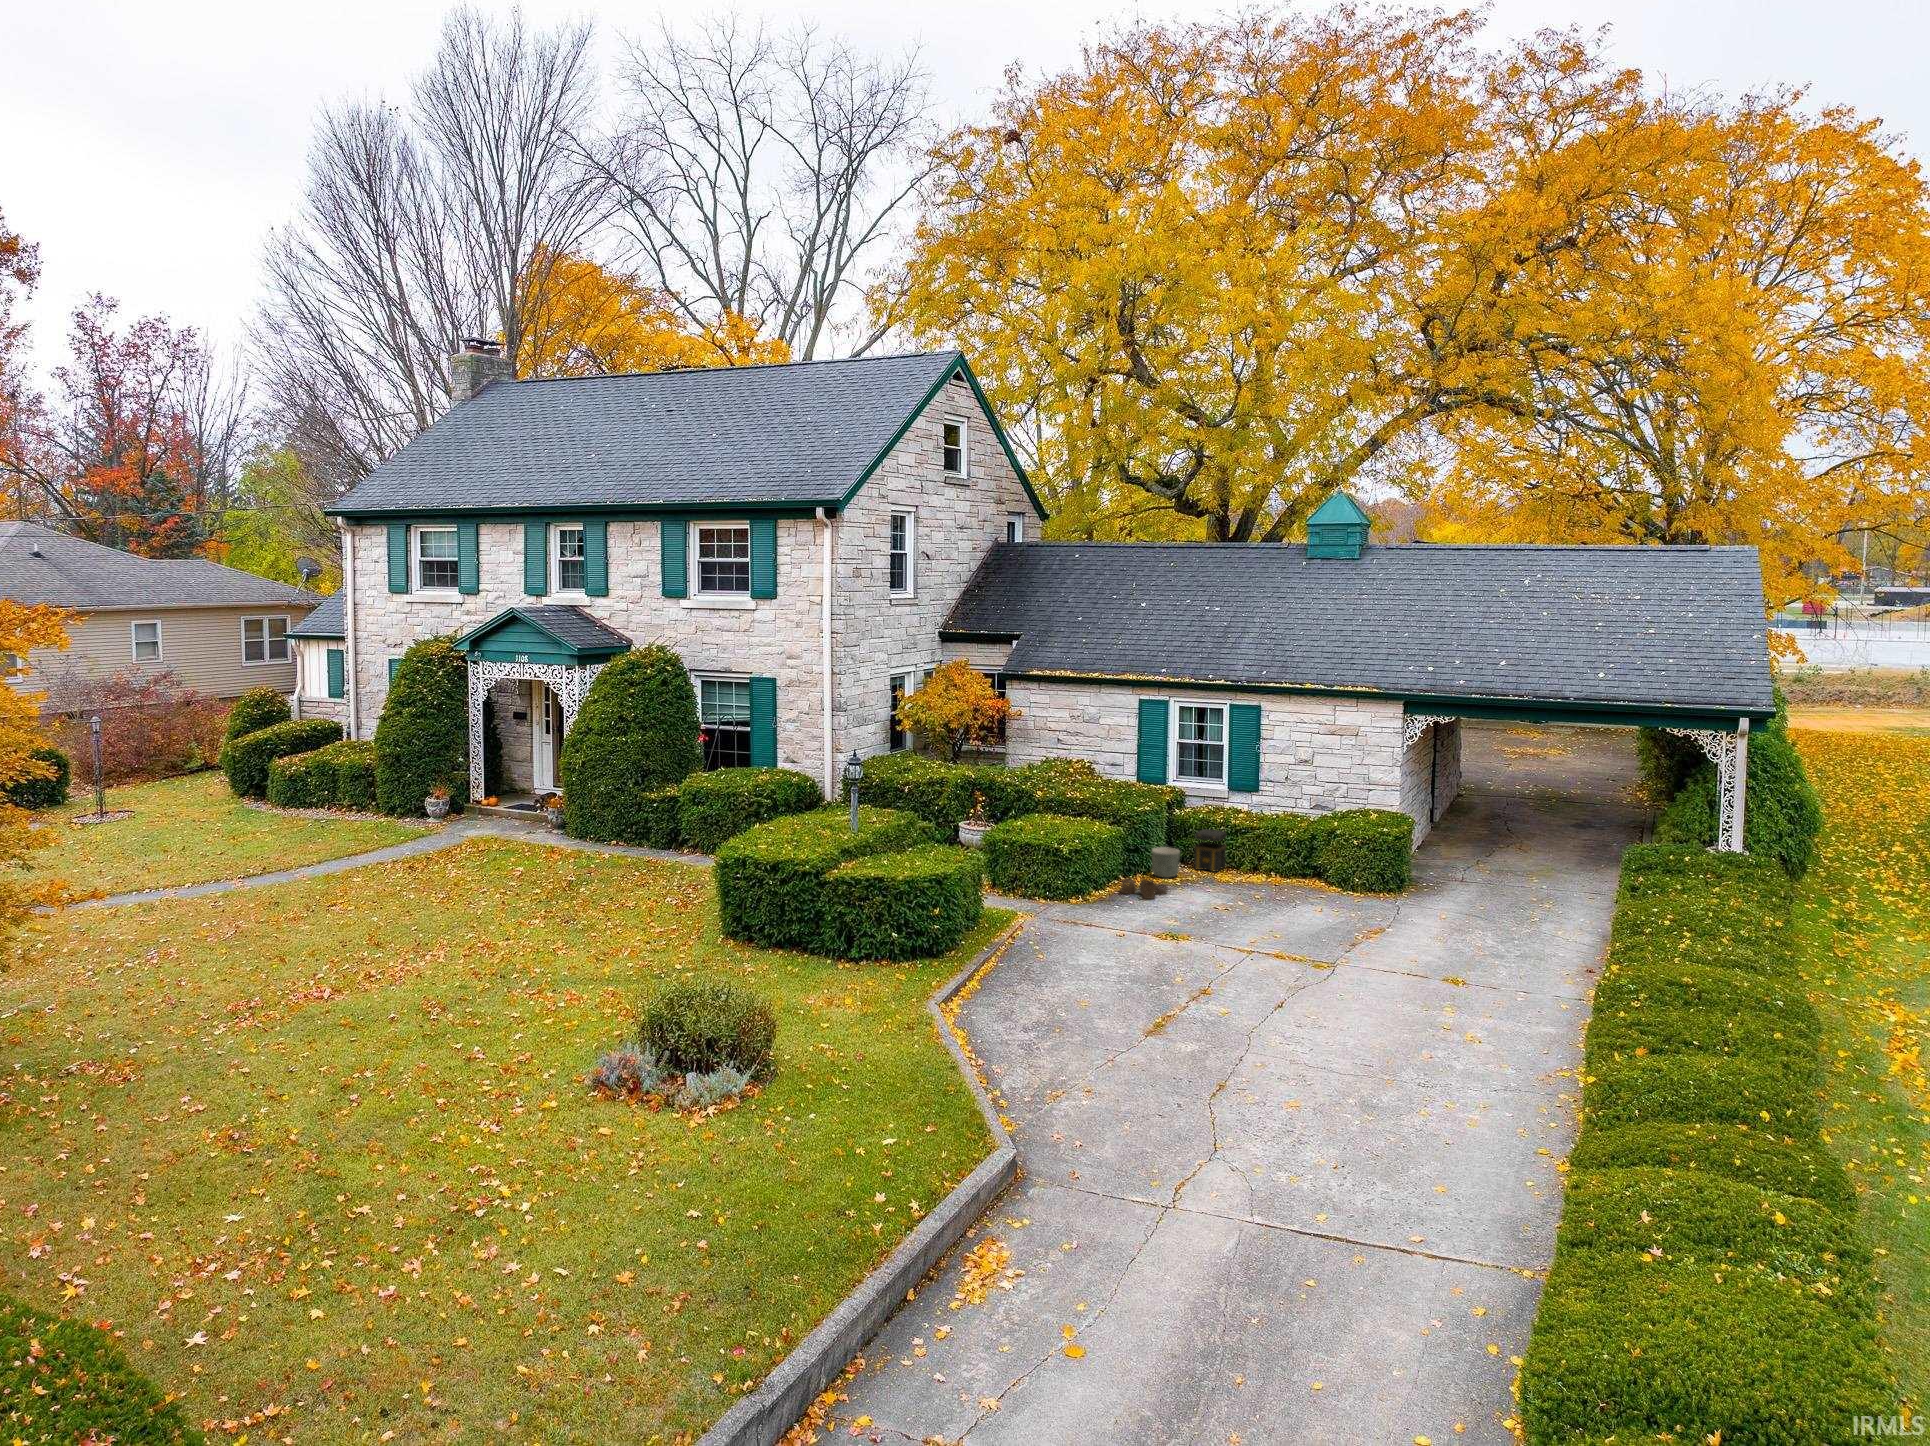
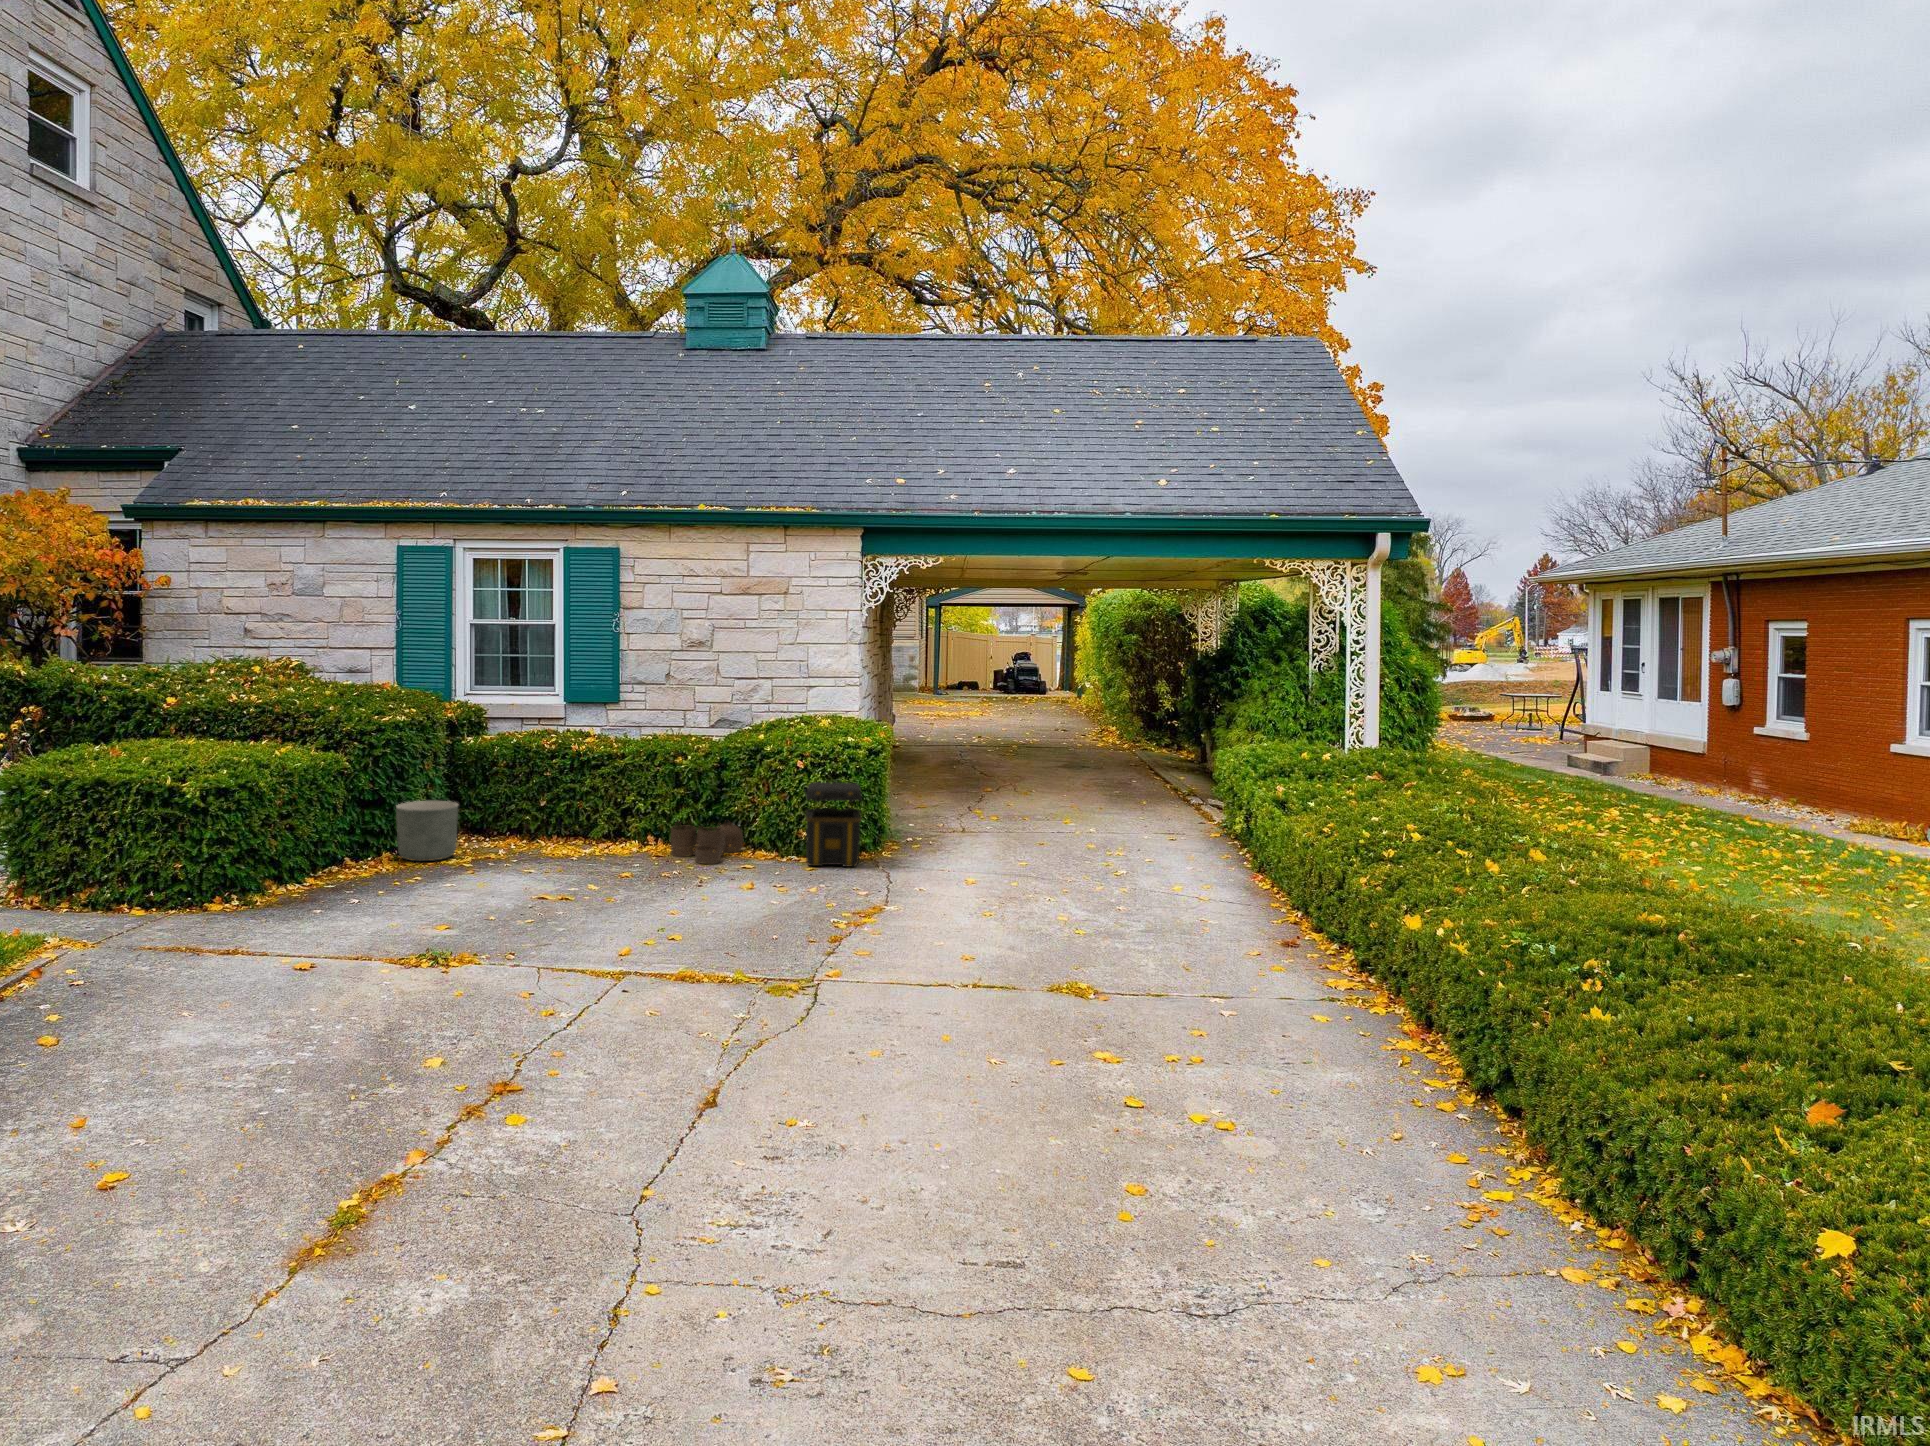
toolbox: present [1194,829,1227,872] -> present [806,782,862,867]
woven basket: present [1120,878,1167,899] -> present [671,822,743,864]

